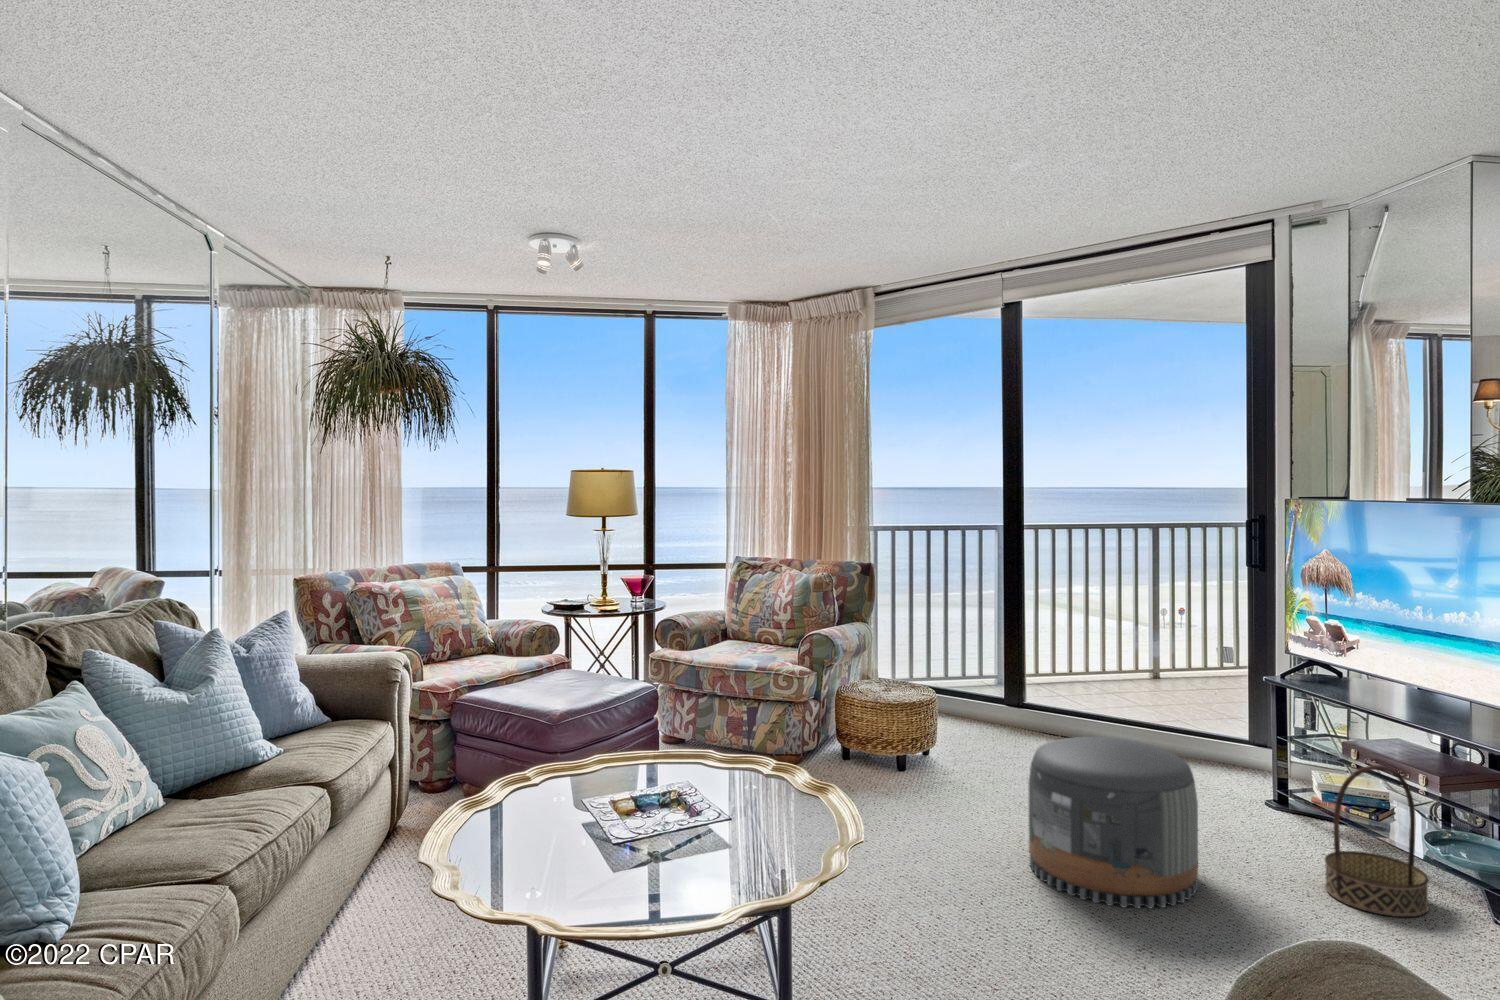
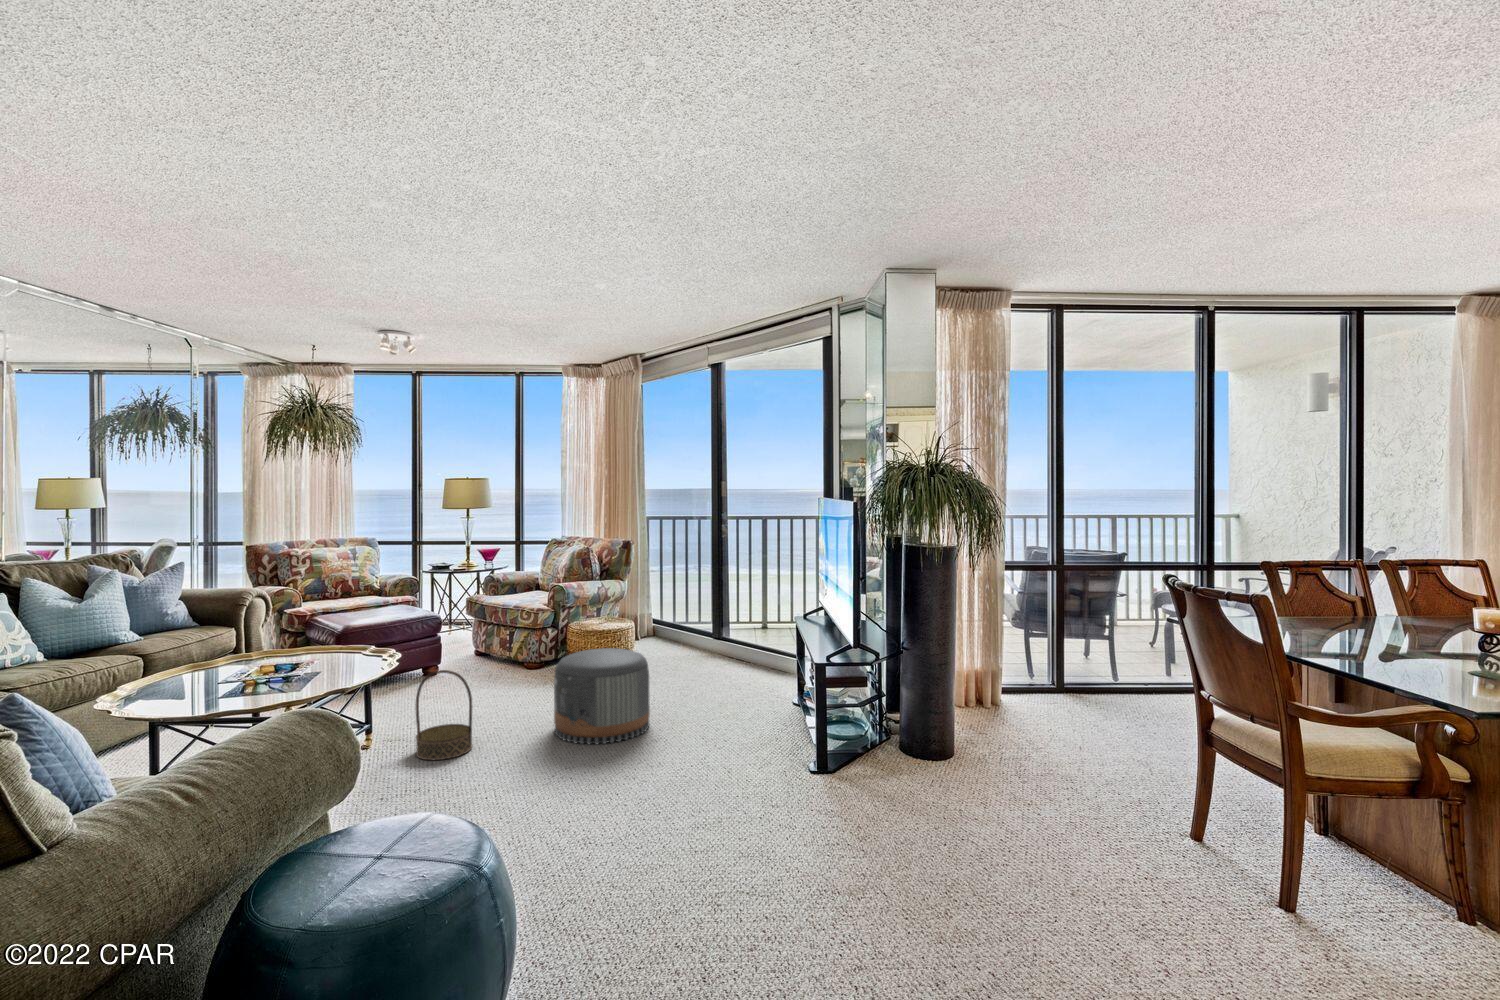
basket: present [1325,765,1429,917] -> present [416,670,472,760]

